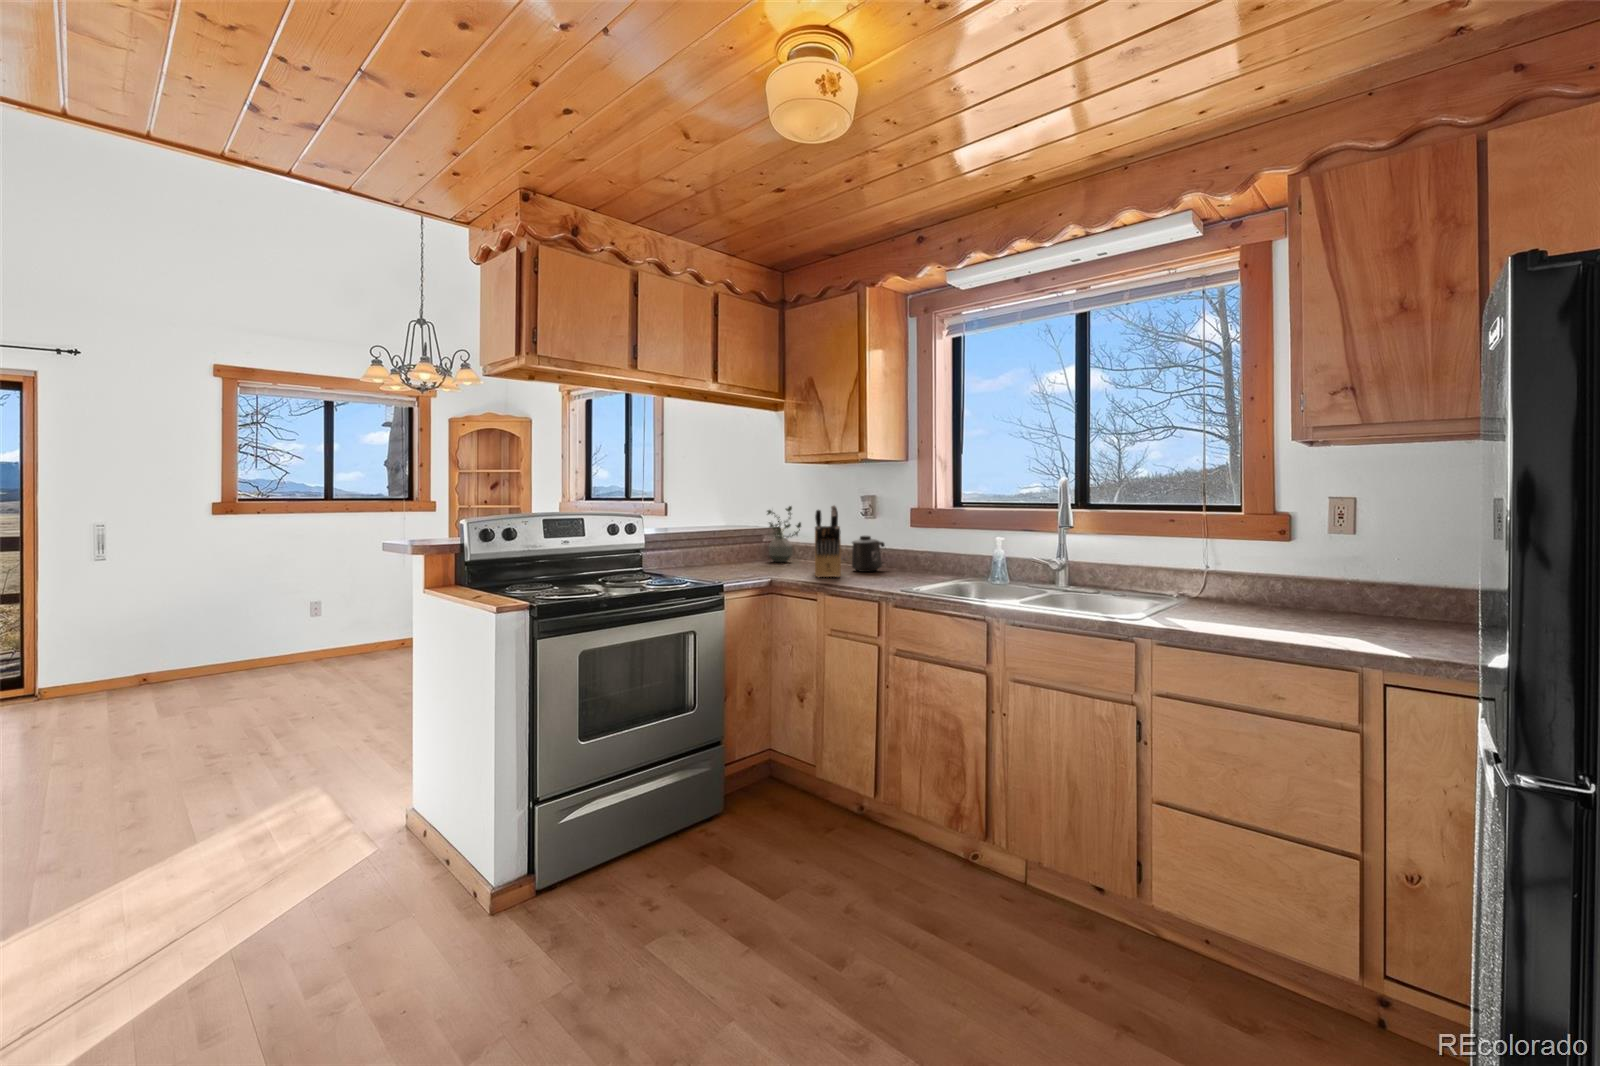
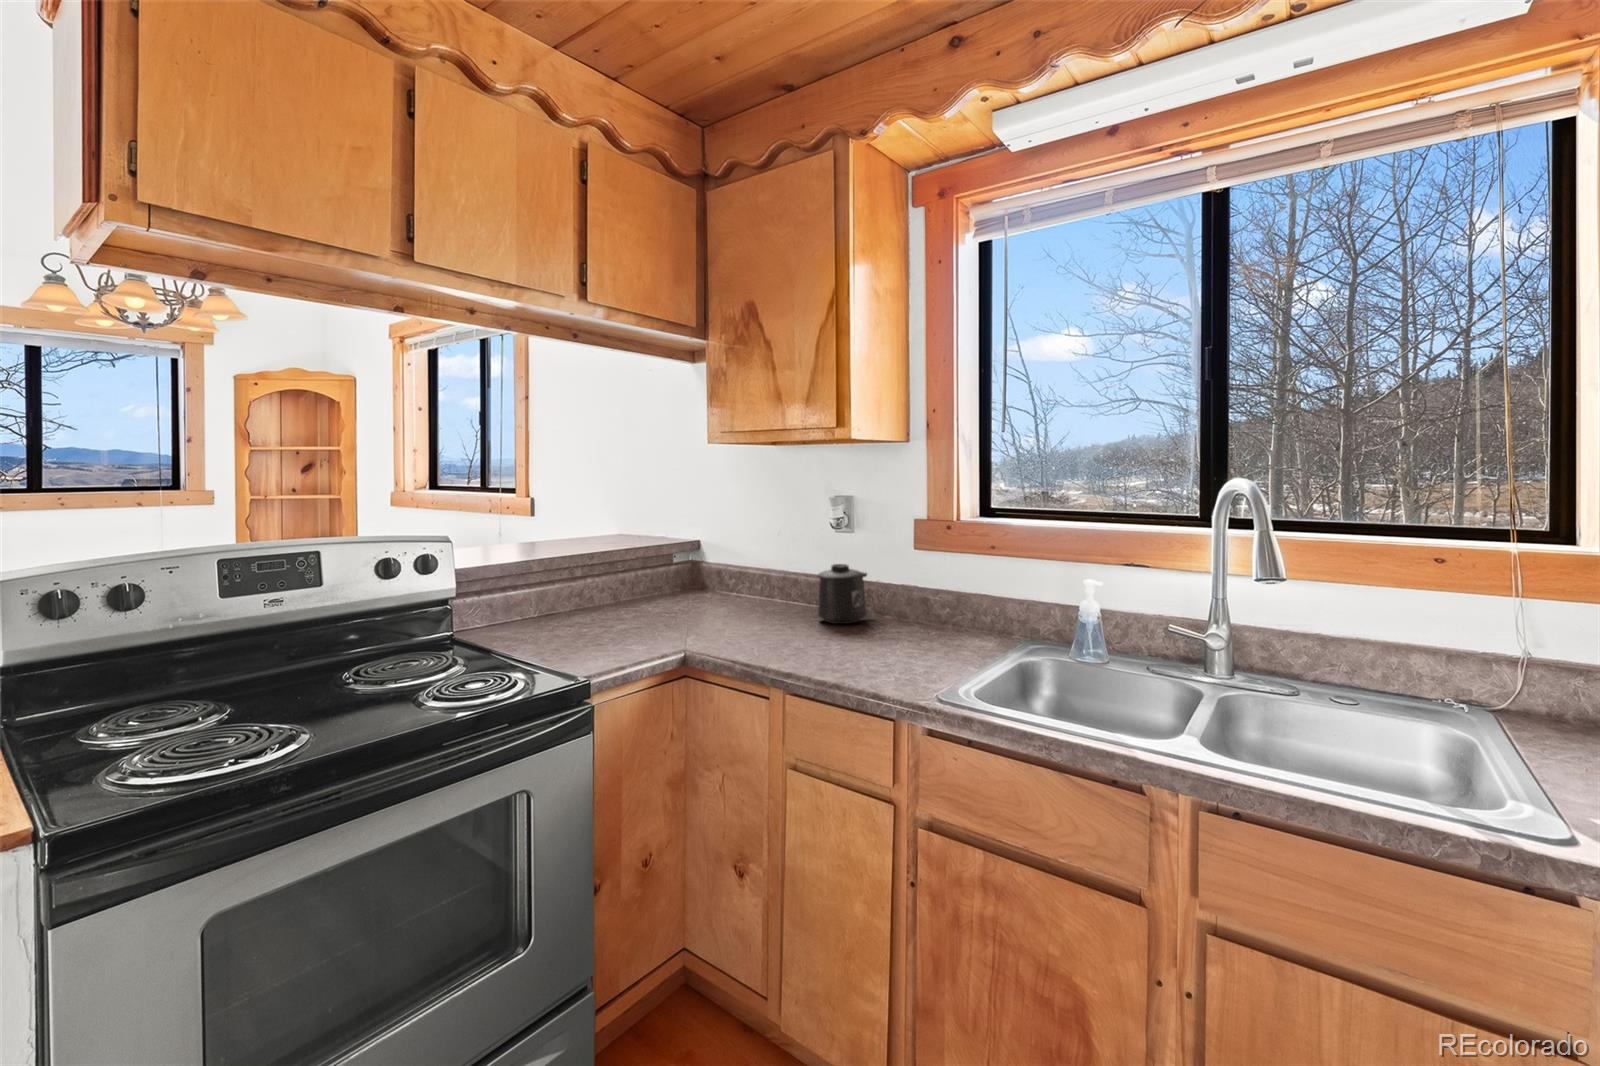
potted plant: present [767,506,801,562] -> none [678,510,734,598]
knife block: present [815,506,841,578] -> none [760,523,809,647]

